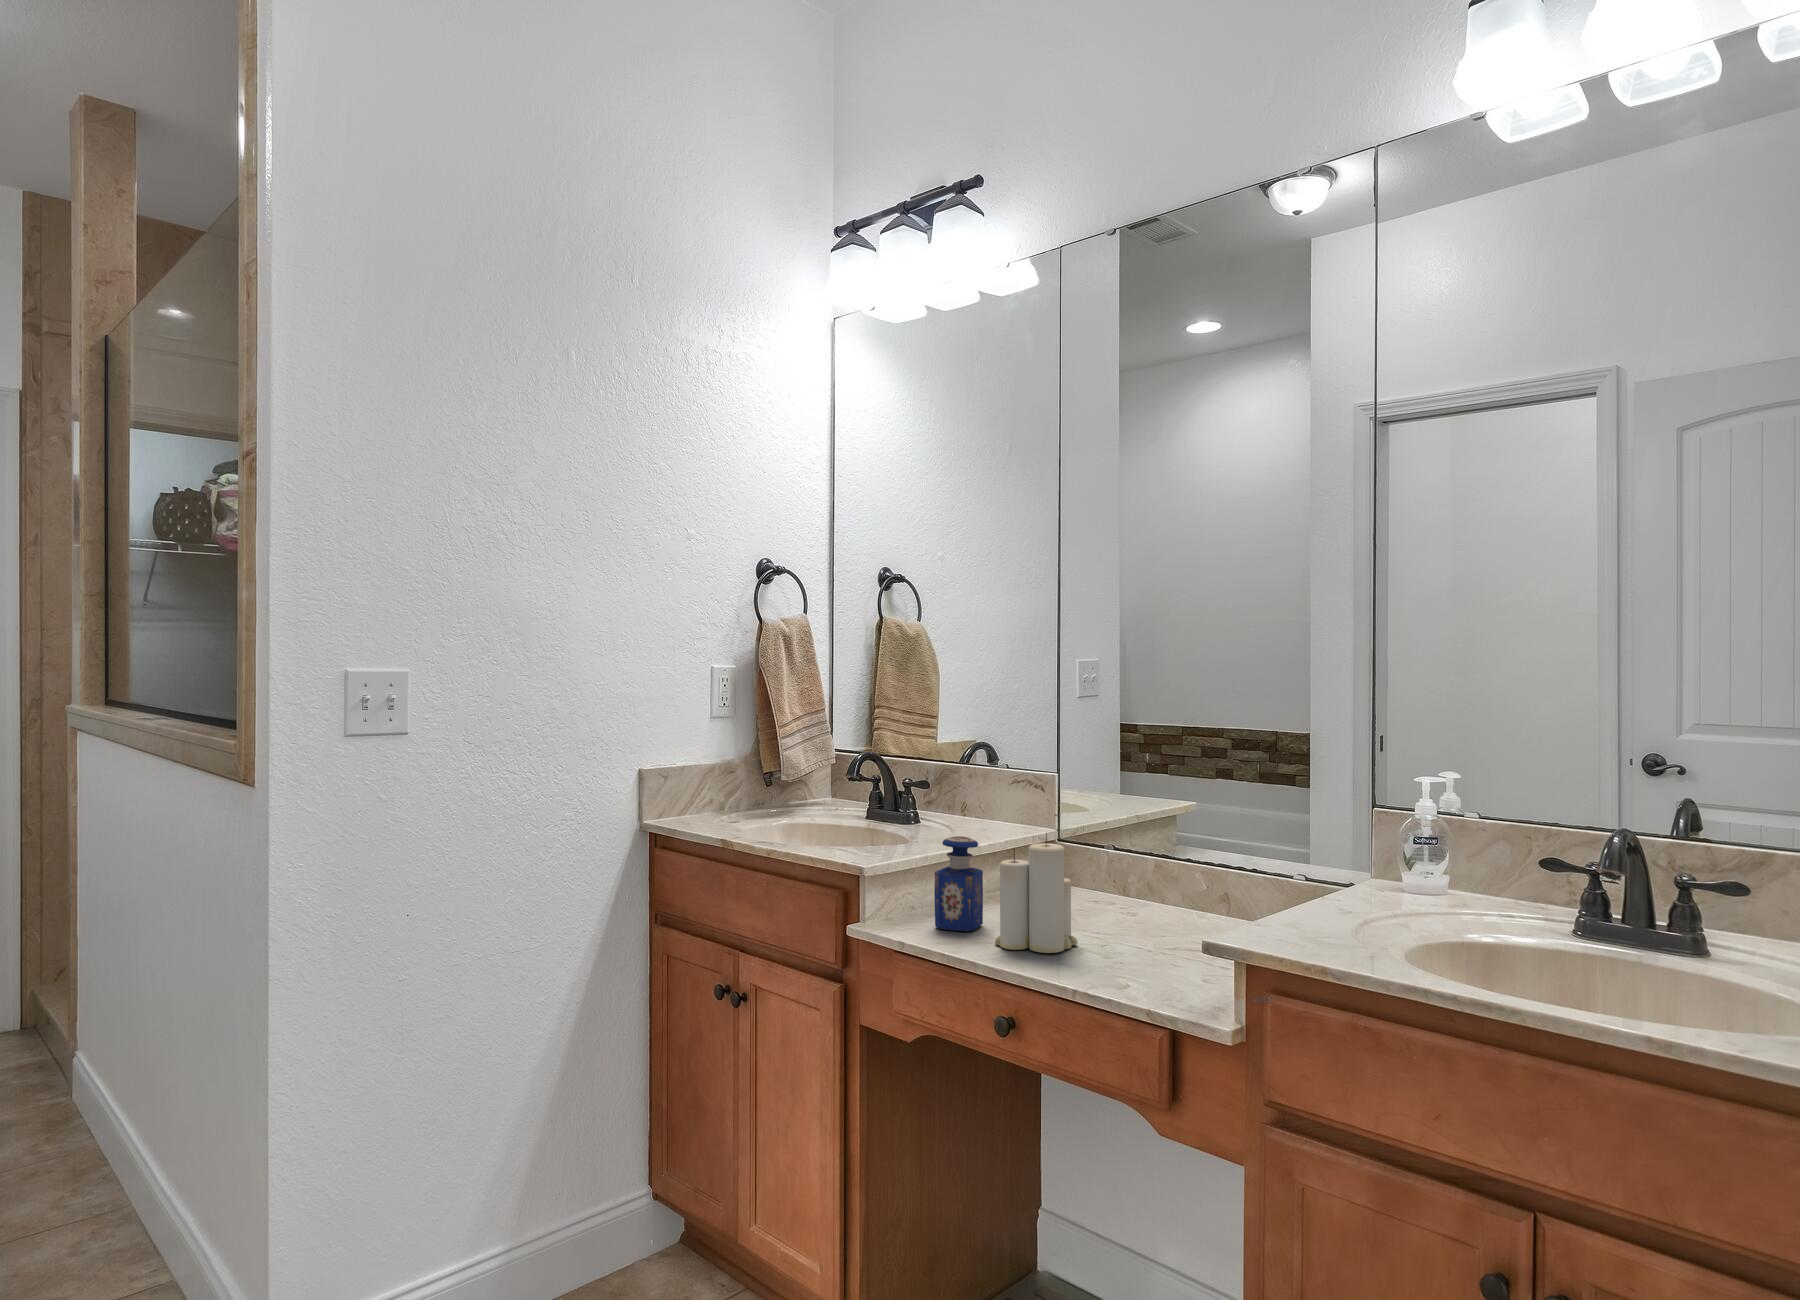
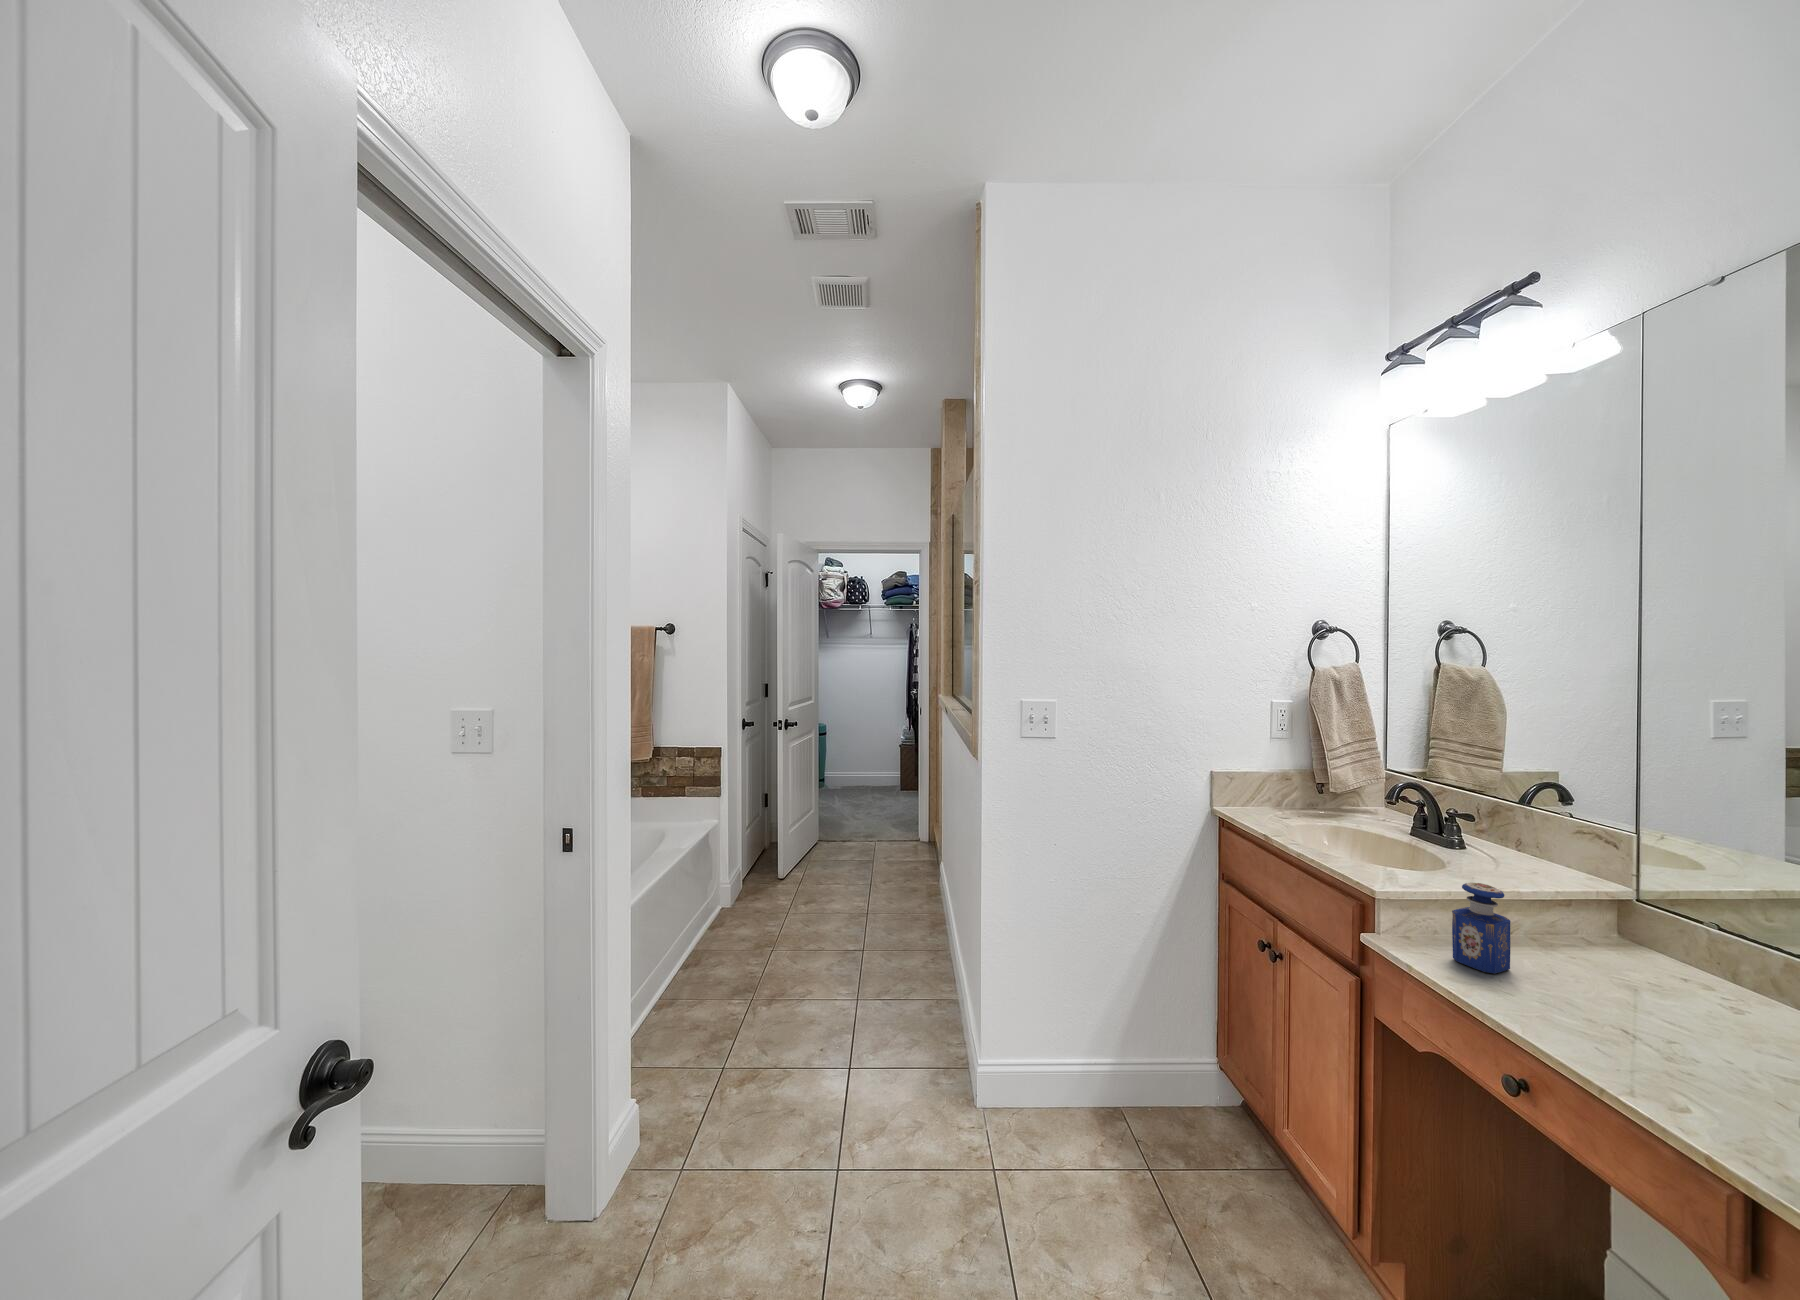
candle: present [995,833,1078,953] -> none [1515,909,1627,1030]

